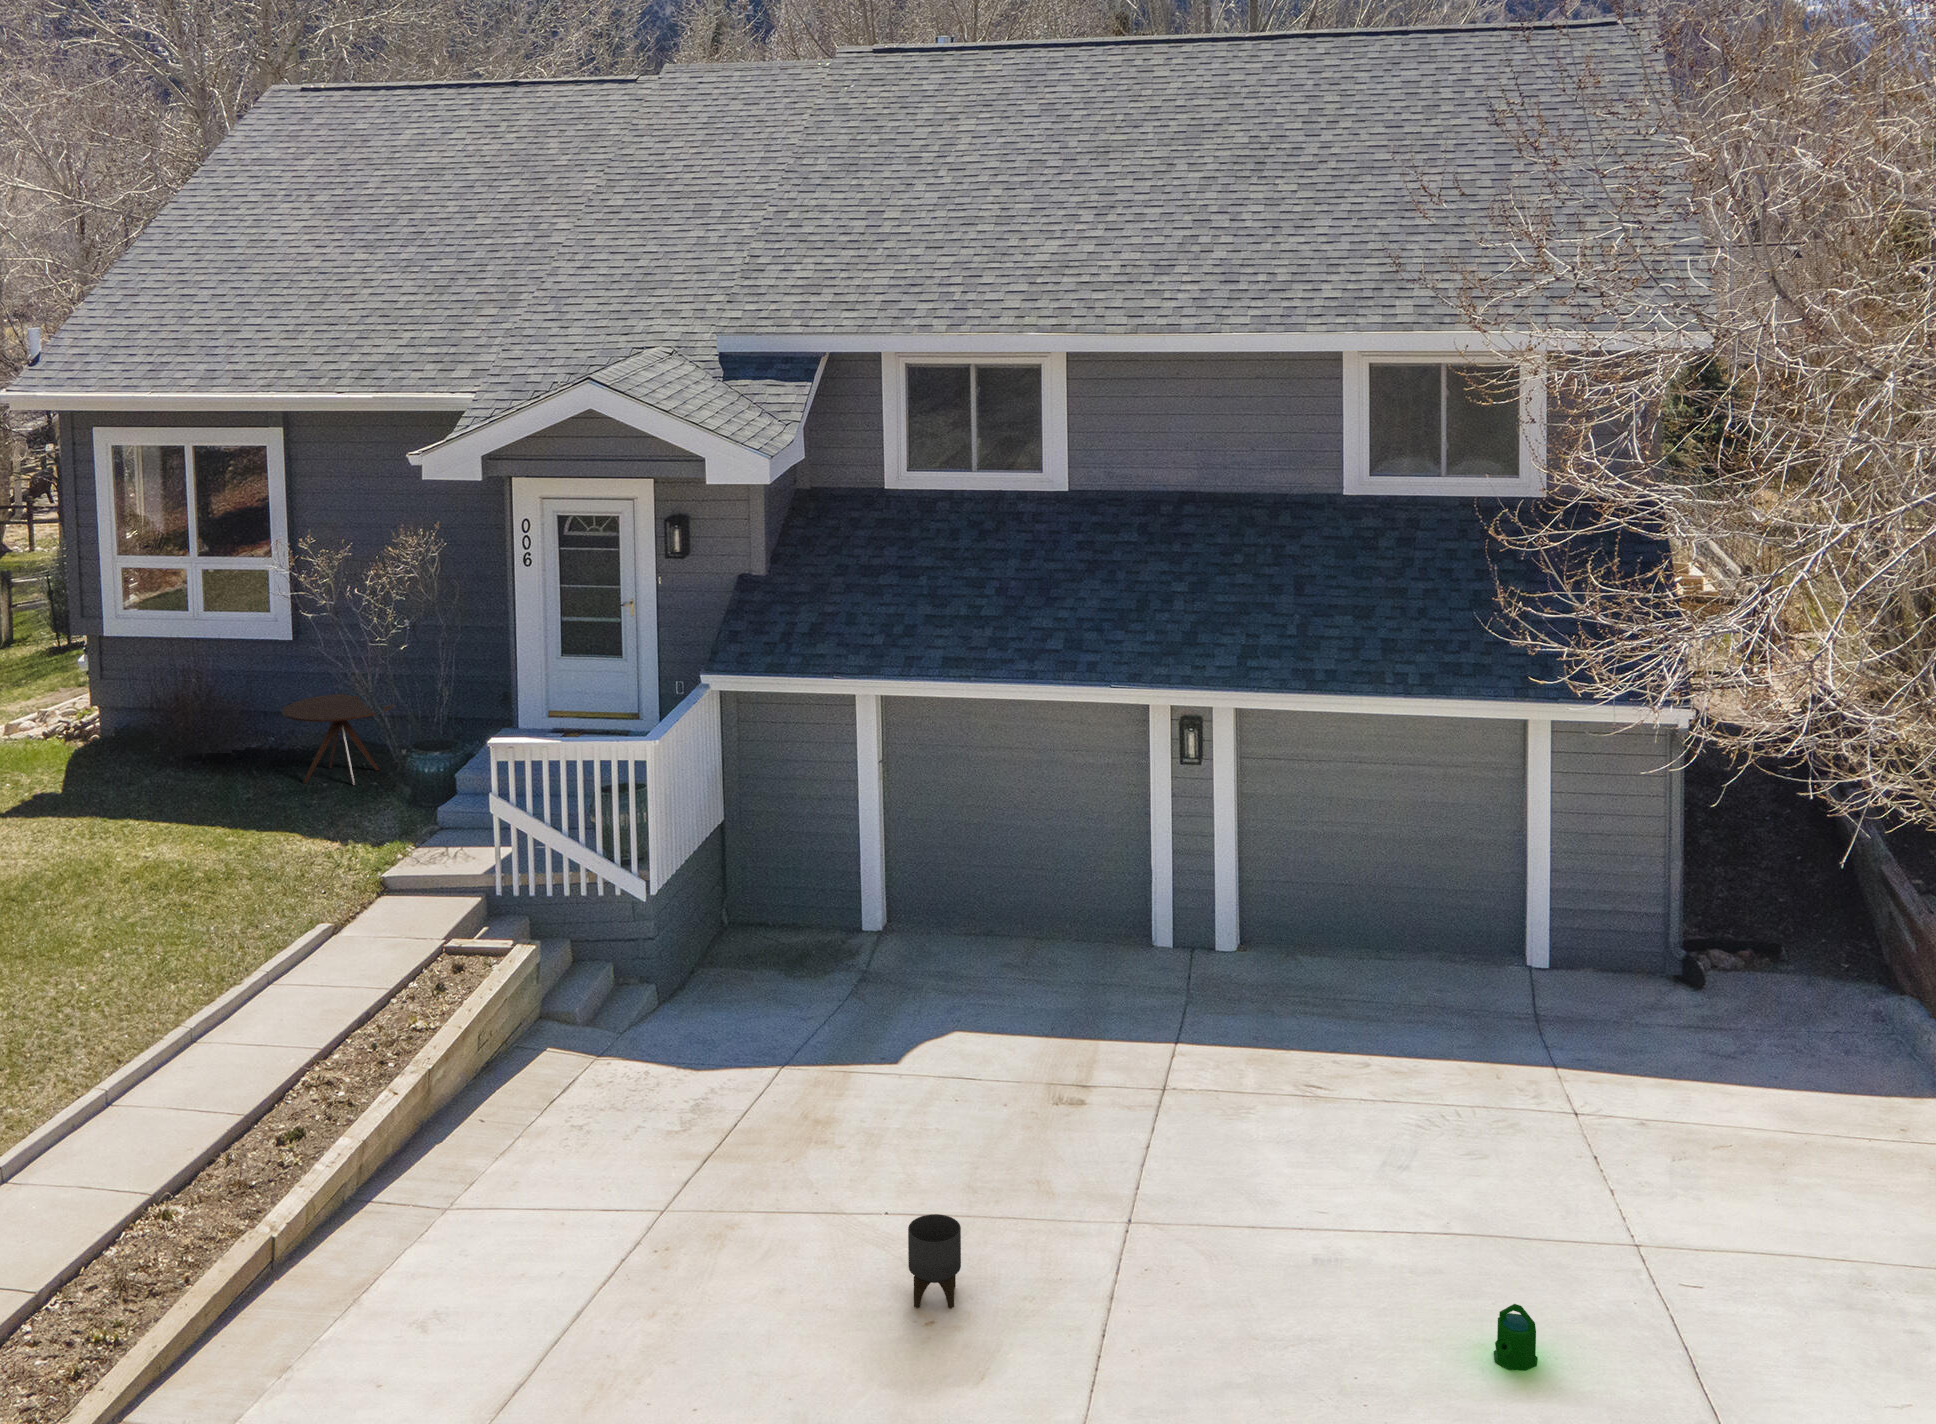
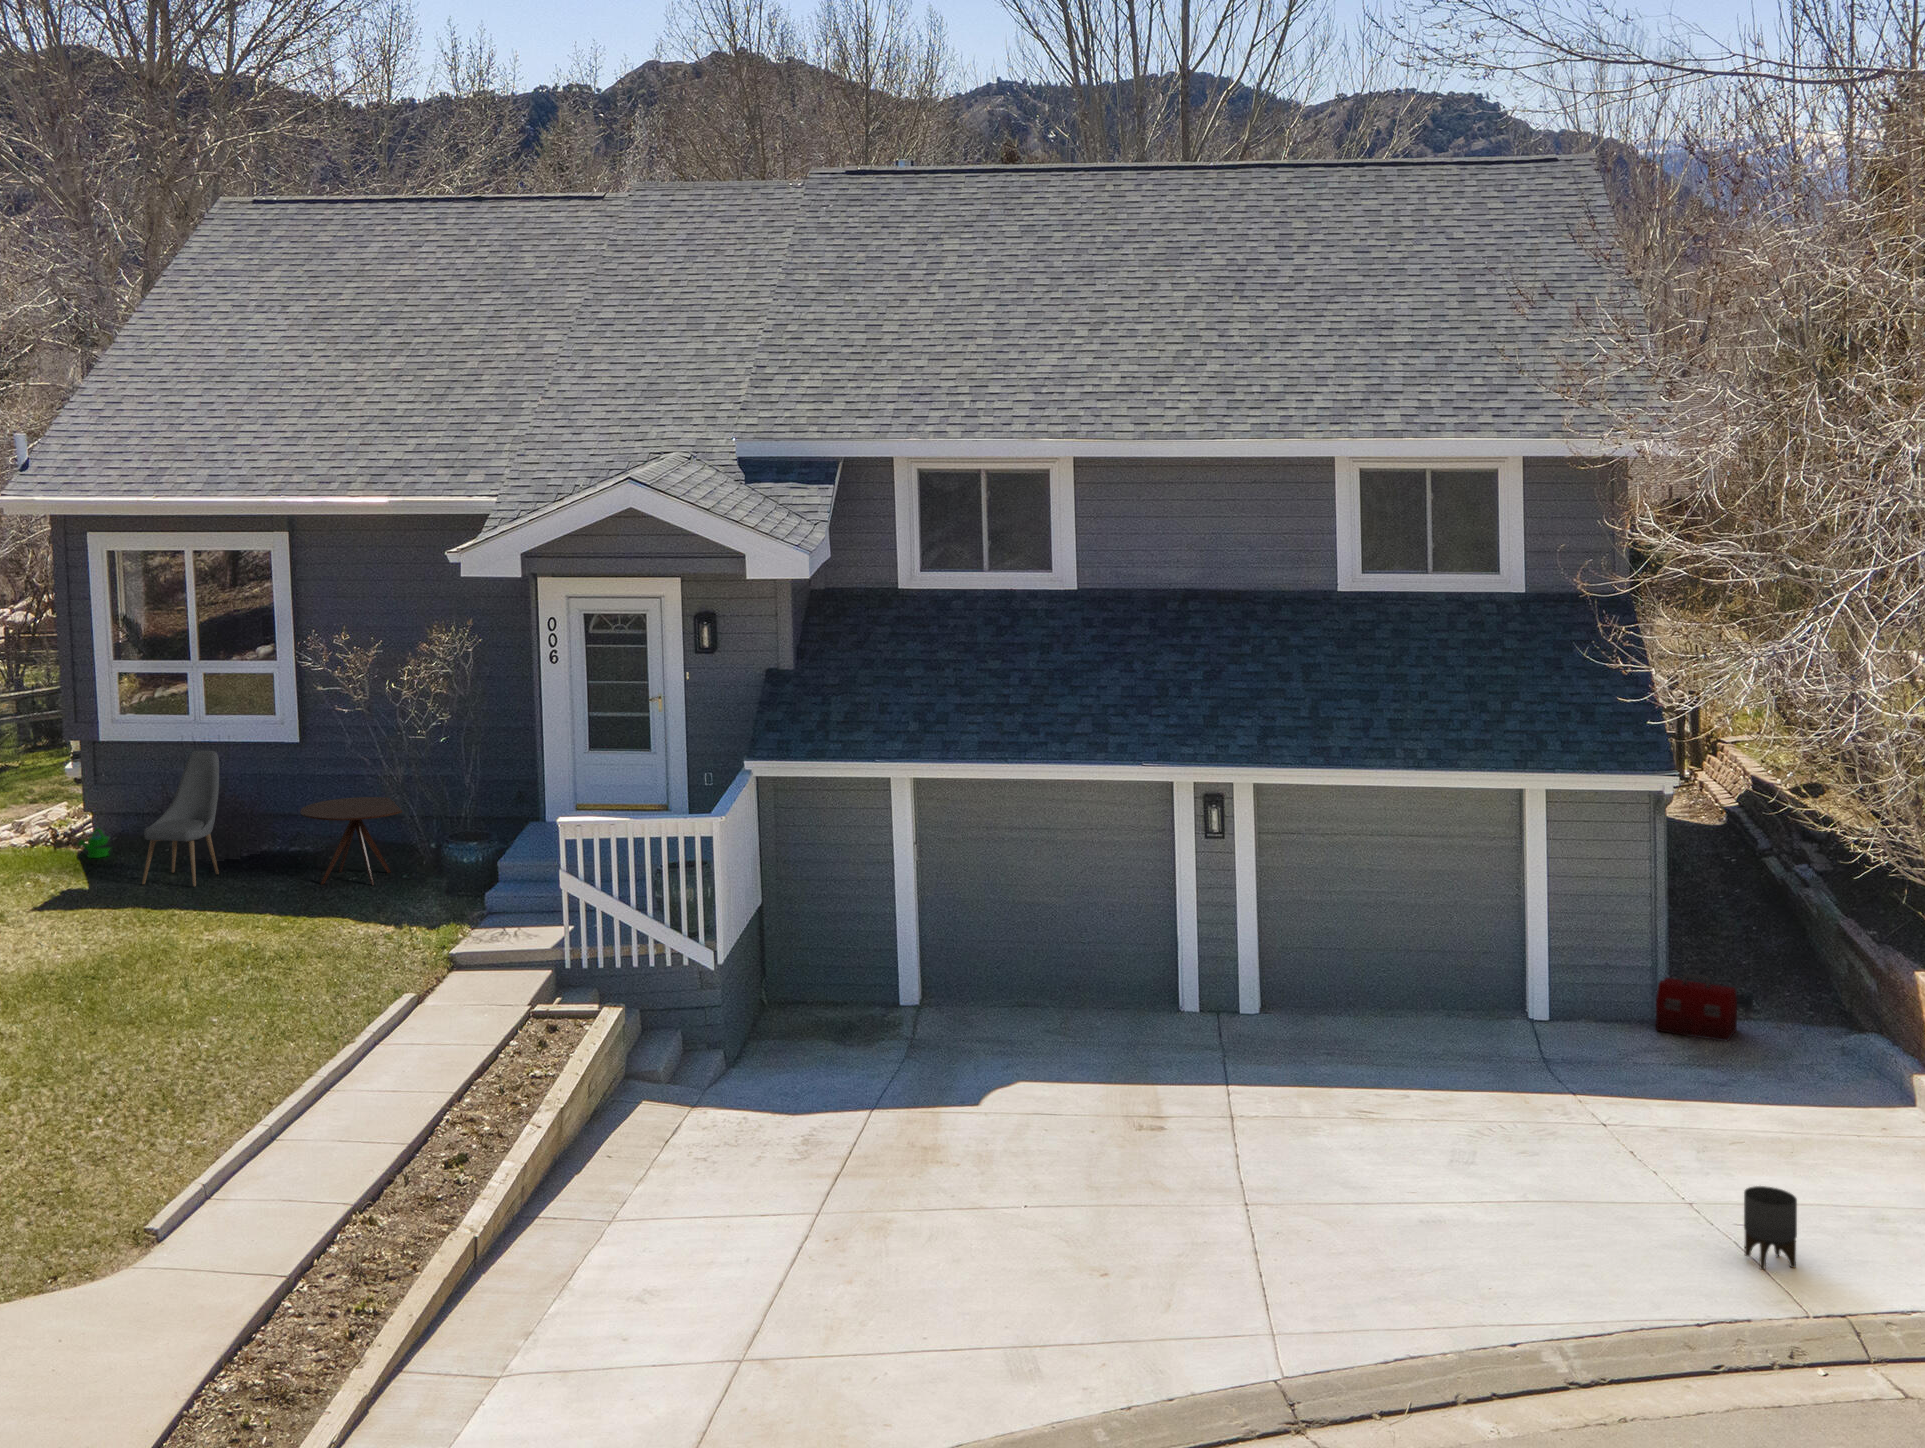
chair: none [129,645,211,784] -> present [142,750,219,887]
toolbox: none [1666,929,1759,1008] -> present [1656,974,1737,1041]
planter: present [908,1214,961,1309] -> present [1744,1186,1797,1270]
watering can: present [1494,1304,1538,1371] -> present [79,828,110,858]

